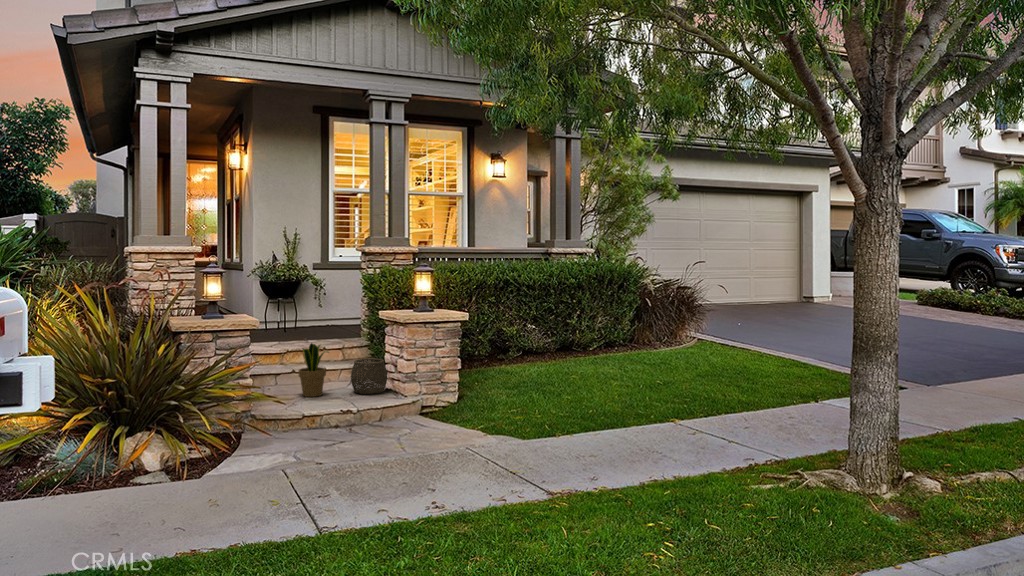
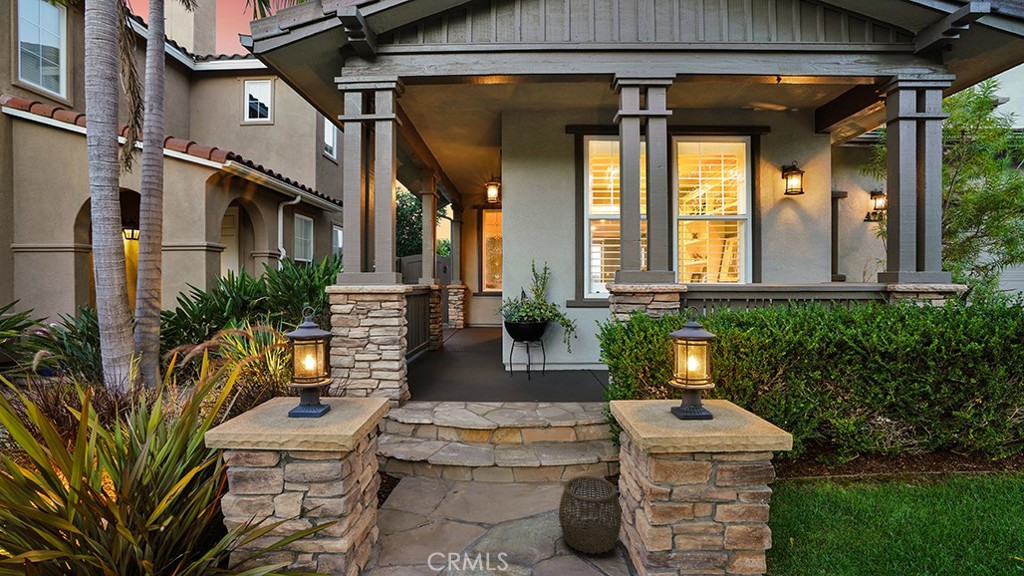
potted plant: present [299,343,329,397] -> none [477,444,524,538]

